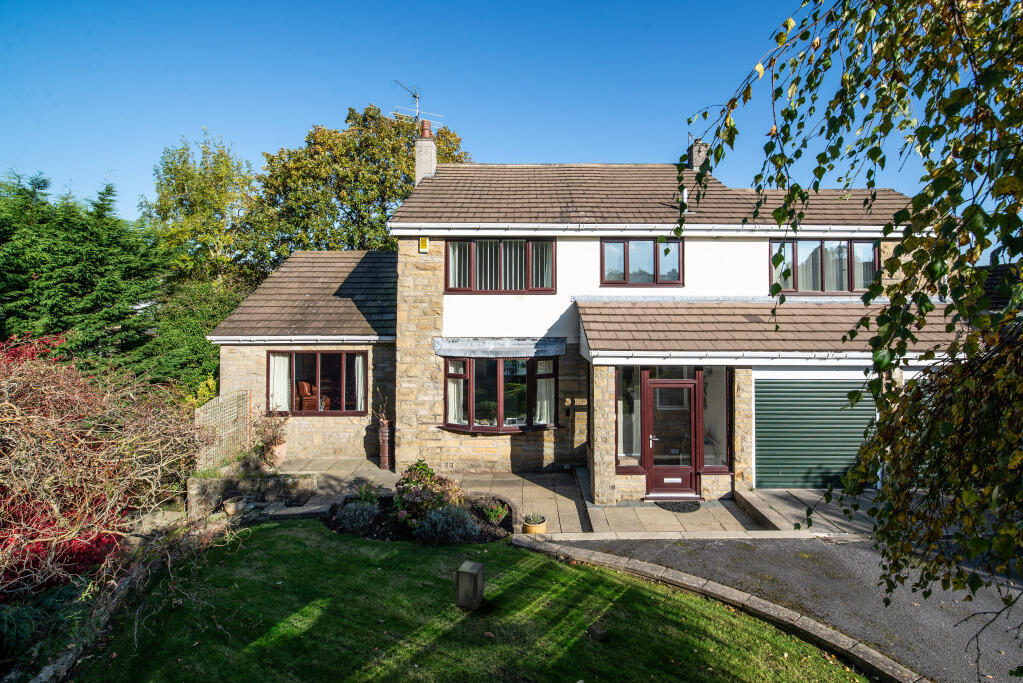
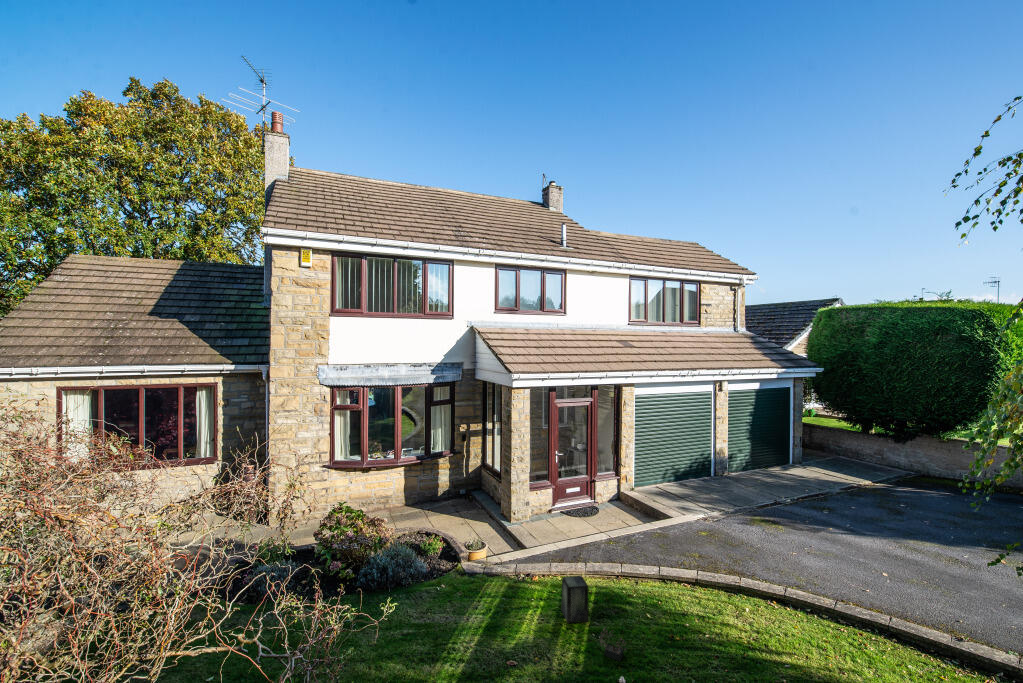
storage box: present [456,560,484,610] -> present [561,576,588,623]

